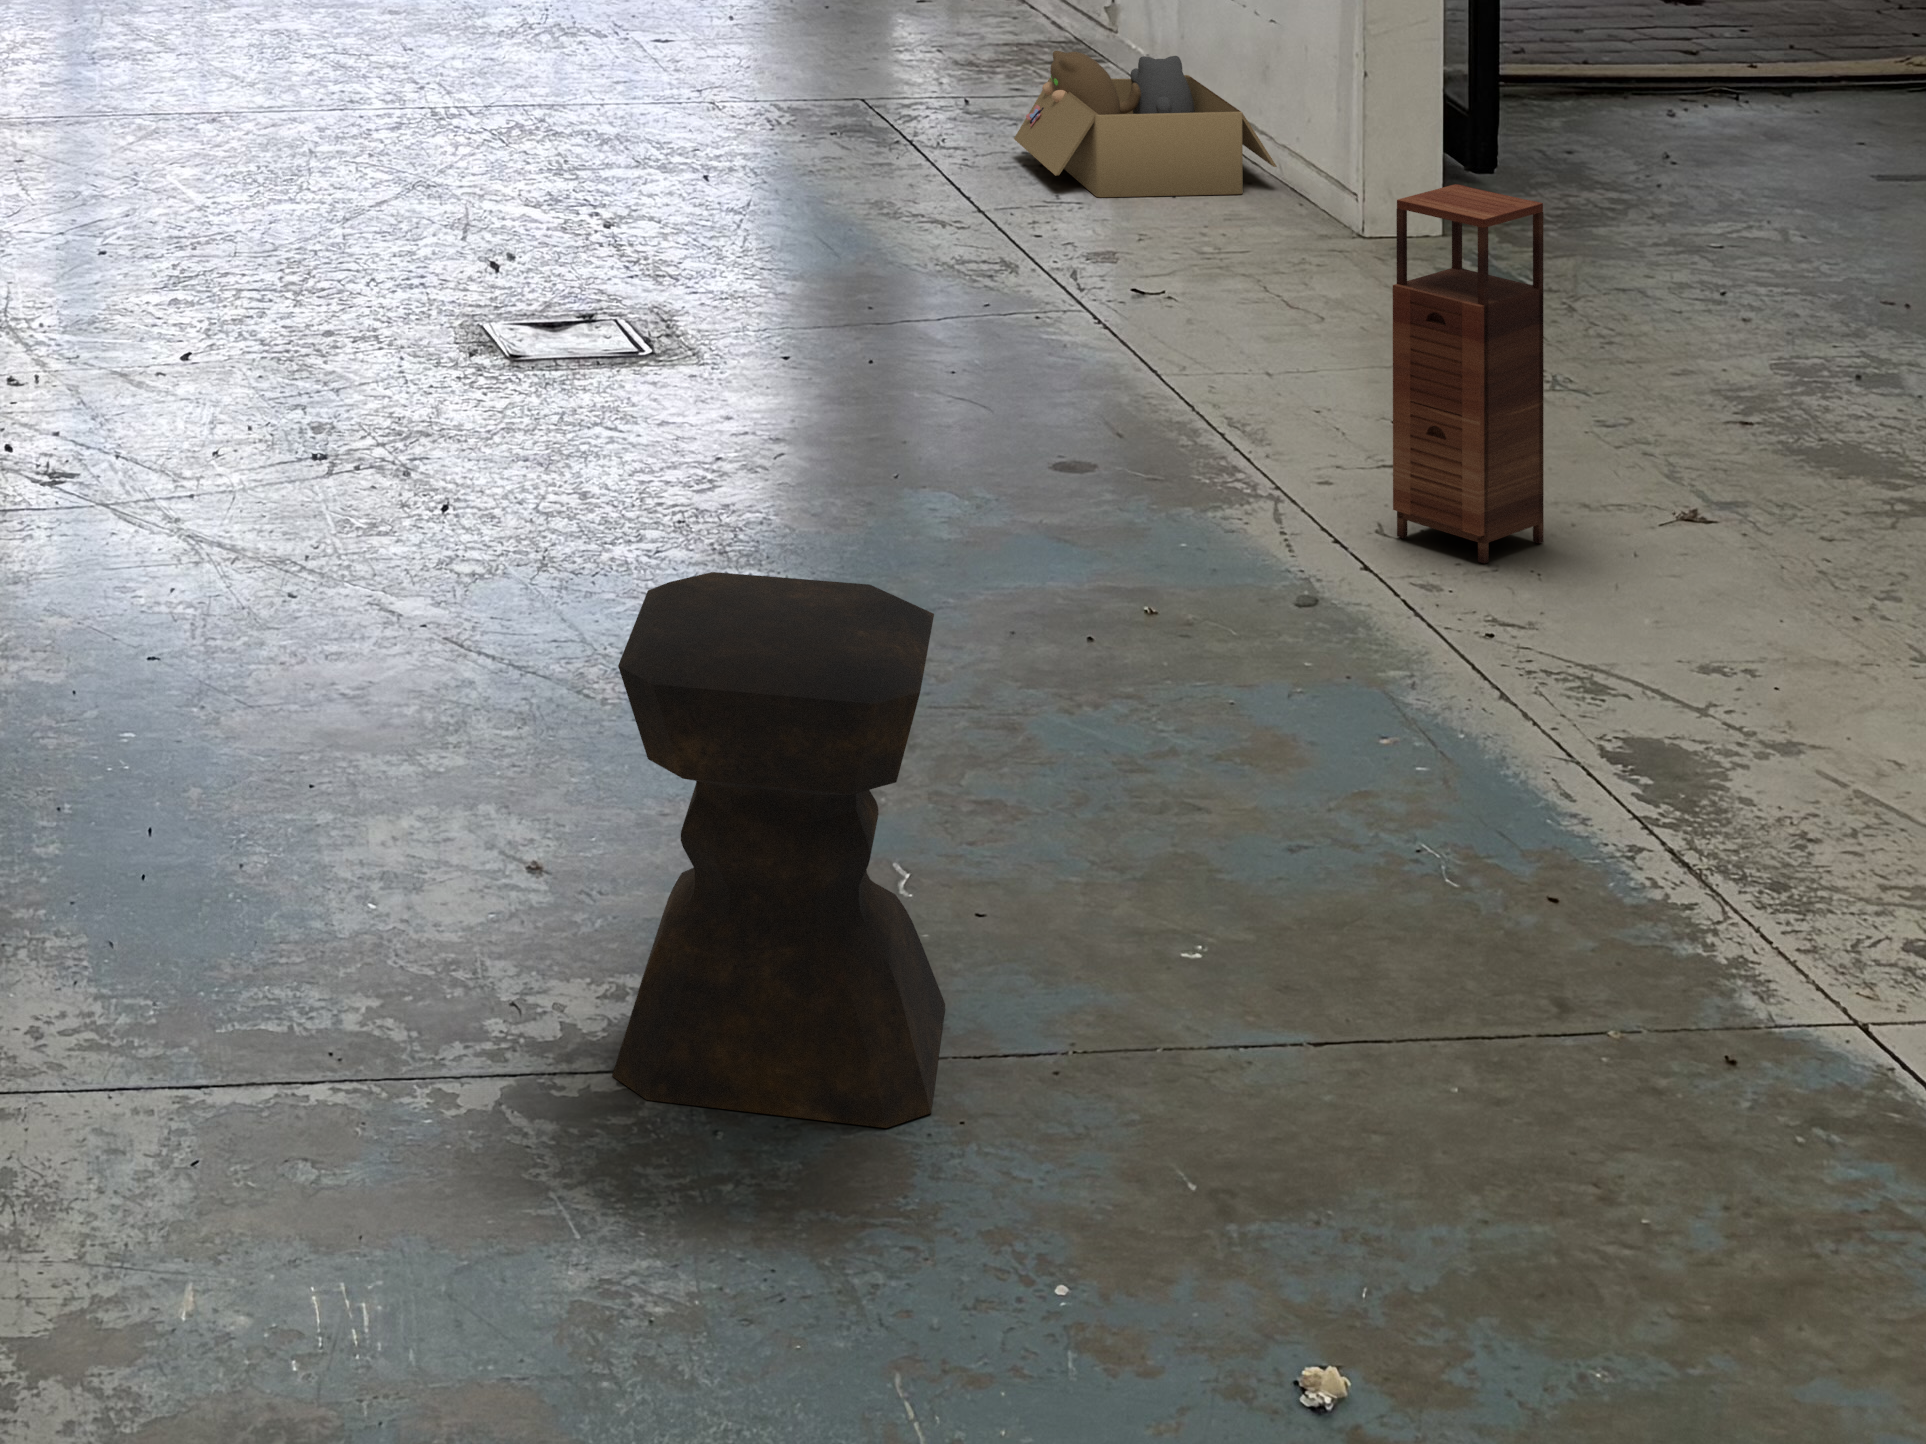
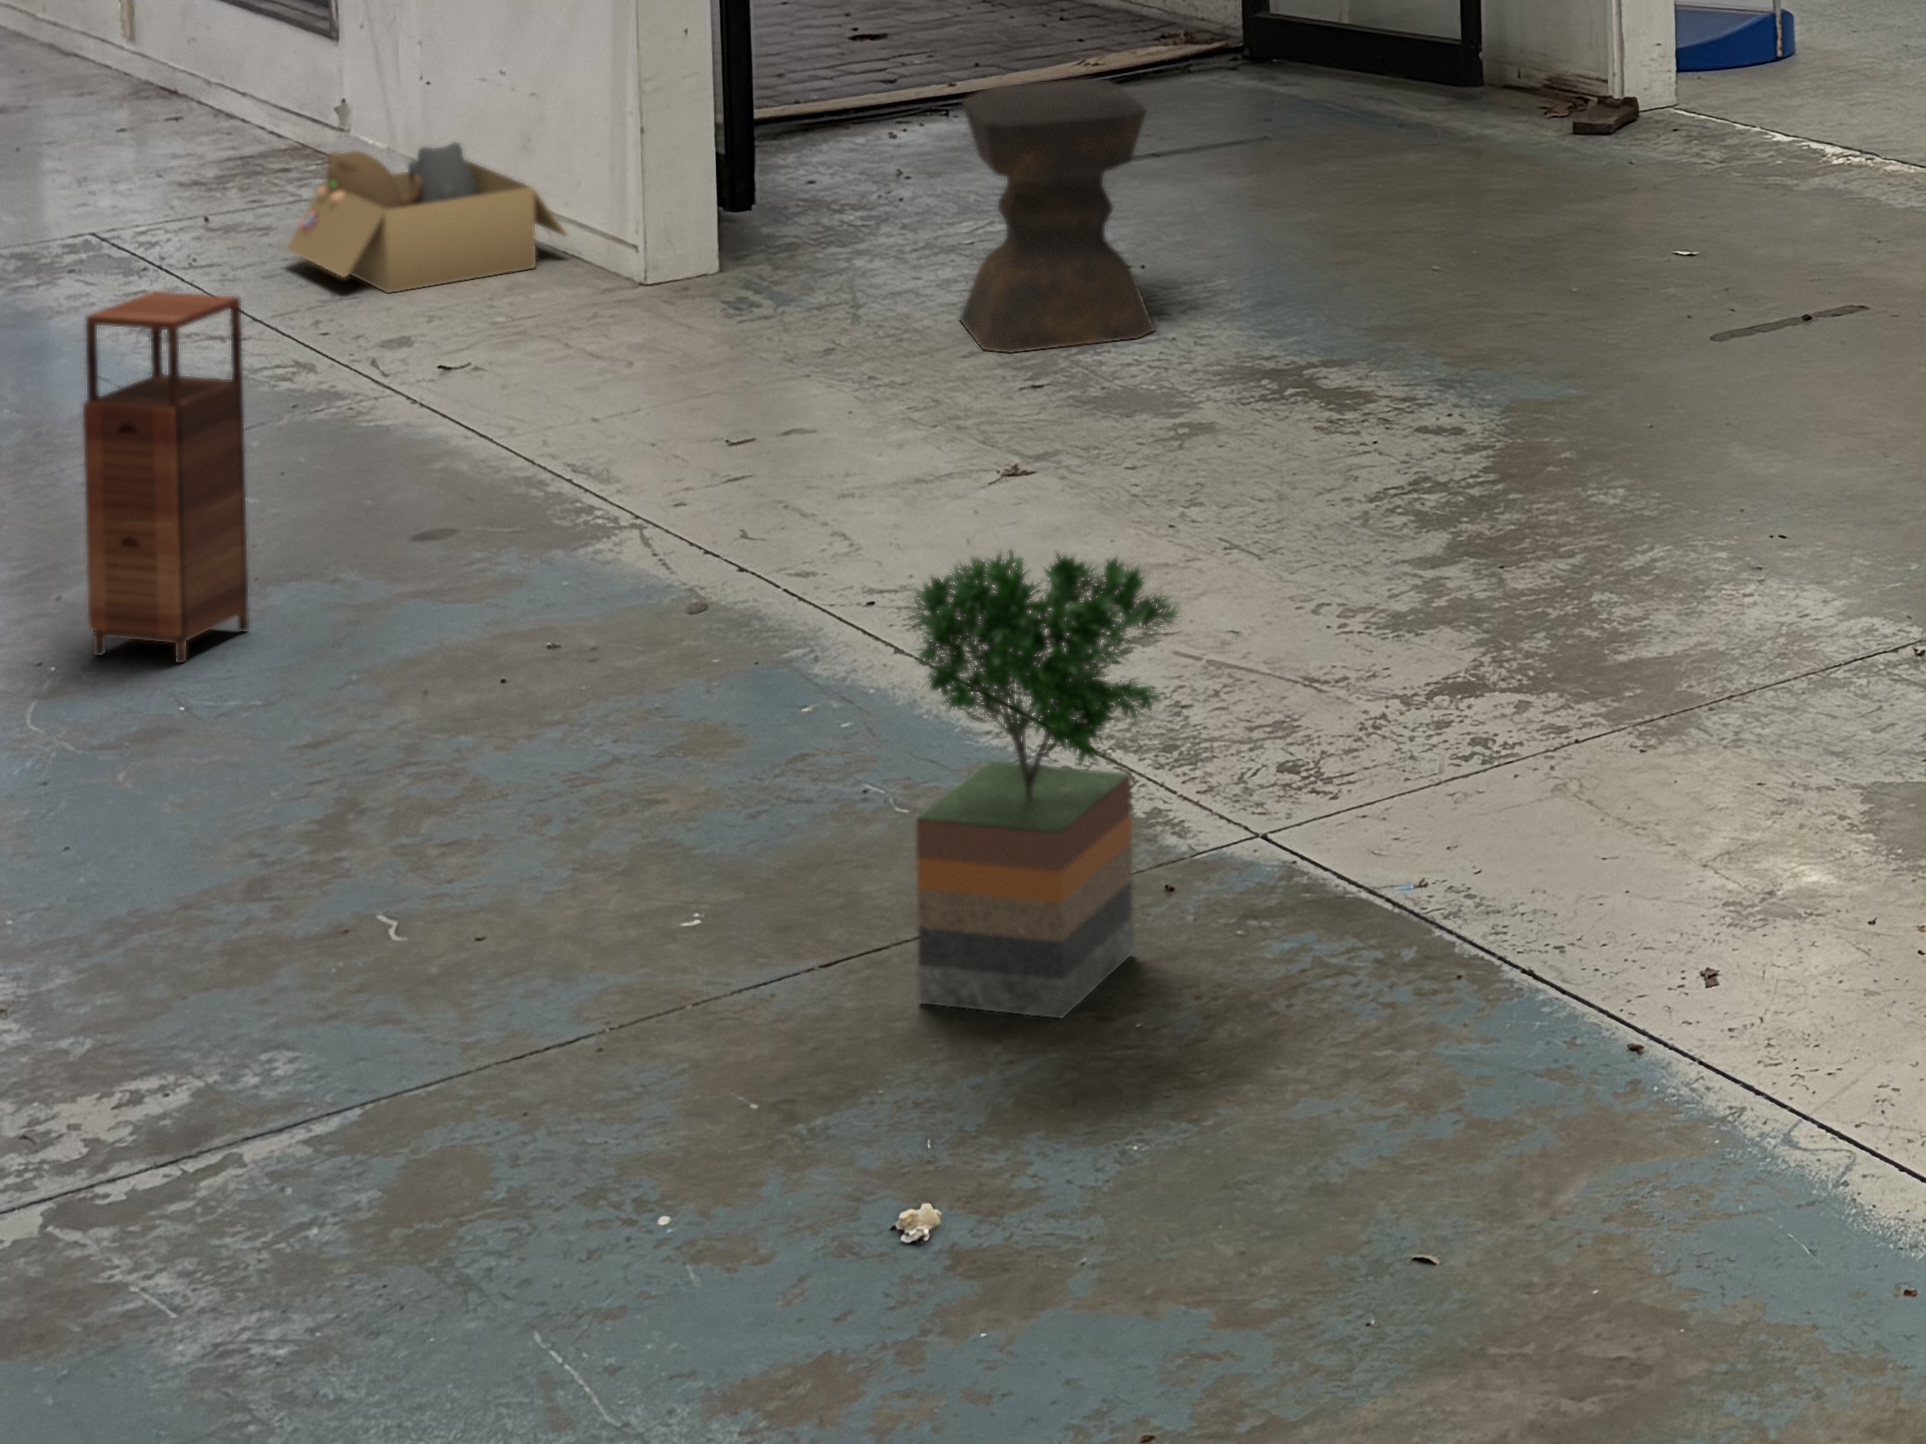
storage cabinet: present [1393,184,1544,564] -> present [83,291,249,663]
stool: present [612,572,945,1128] -> present [960,79,1154,353]
potted tree: none [1387,626,1740,1213] -> present [908,552,1177,1019]

